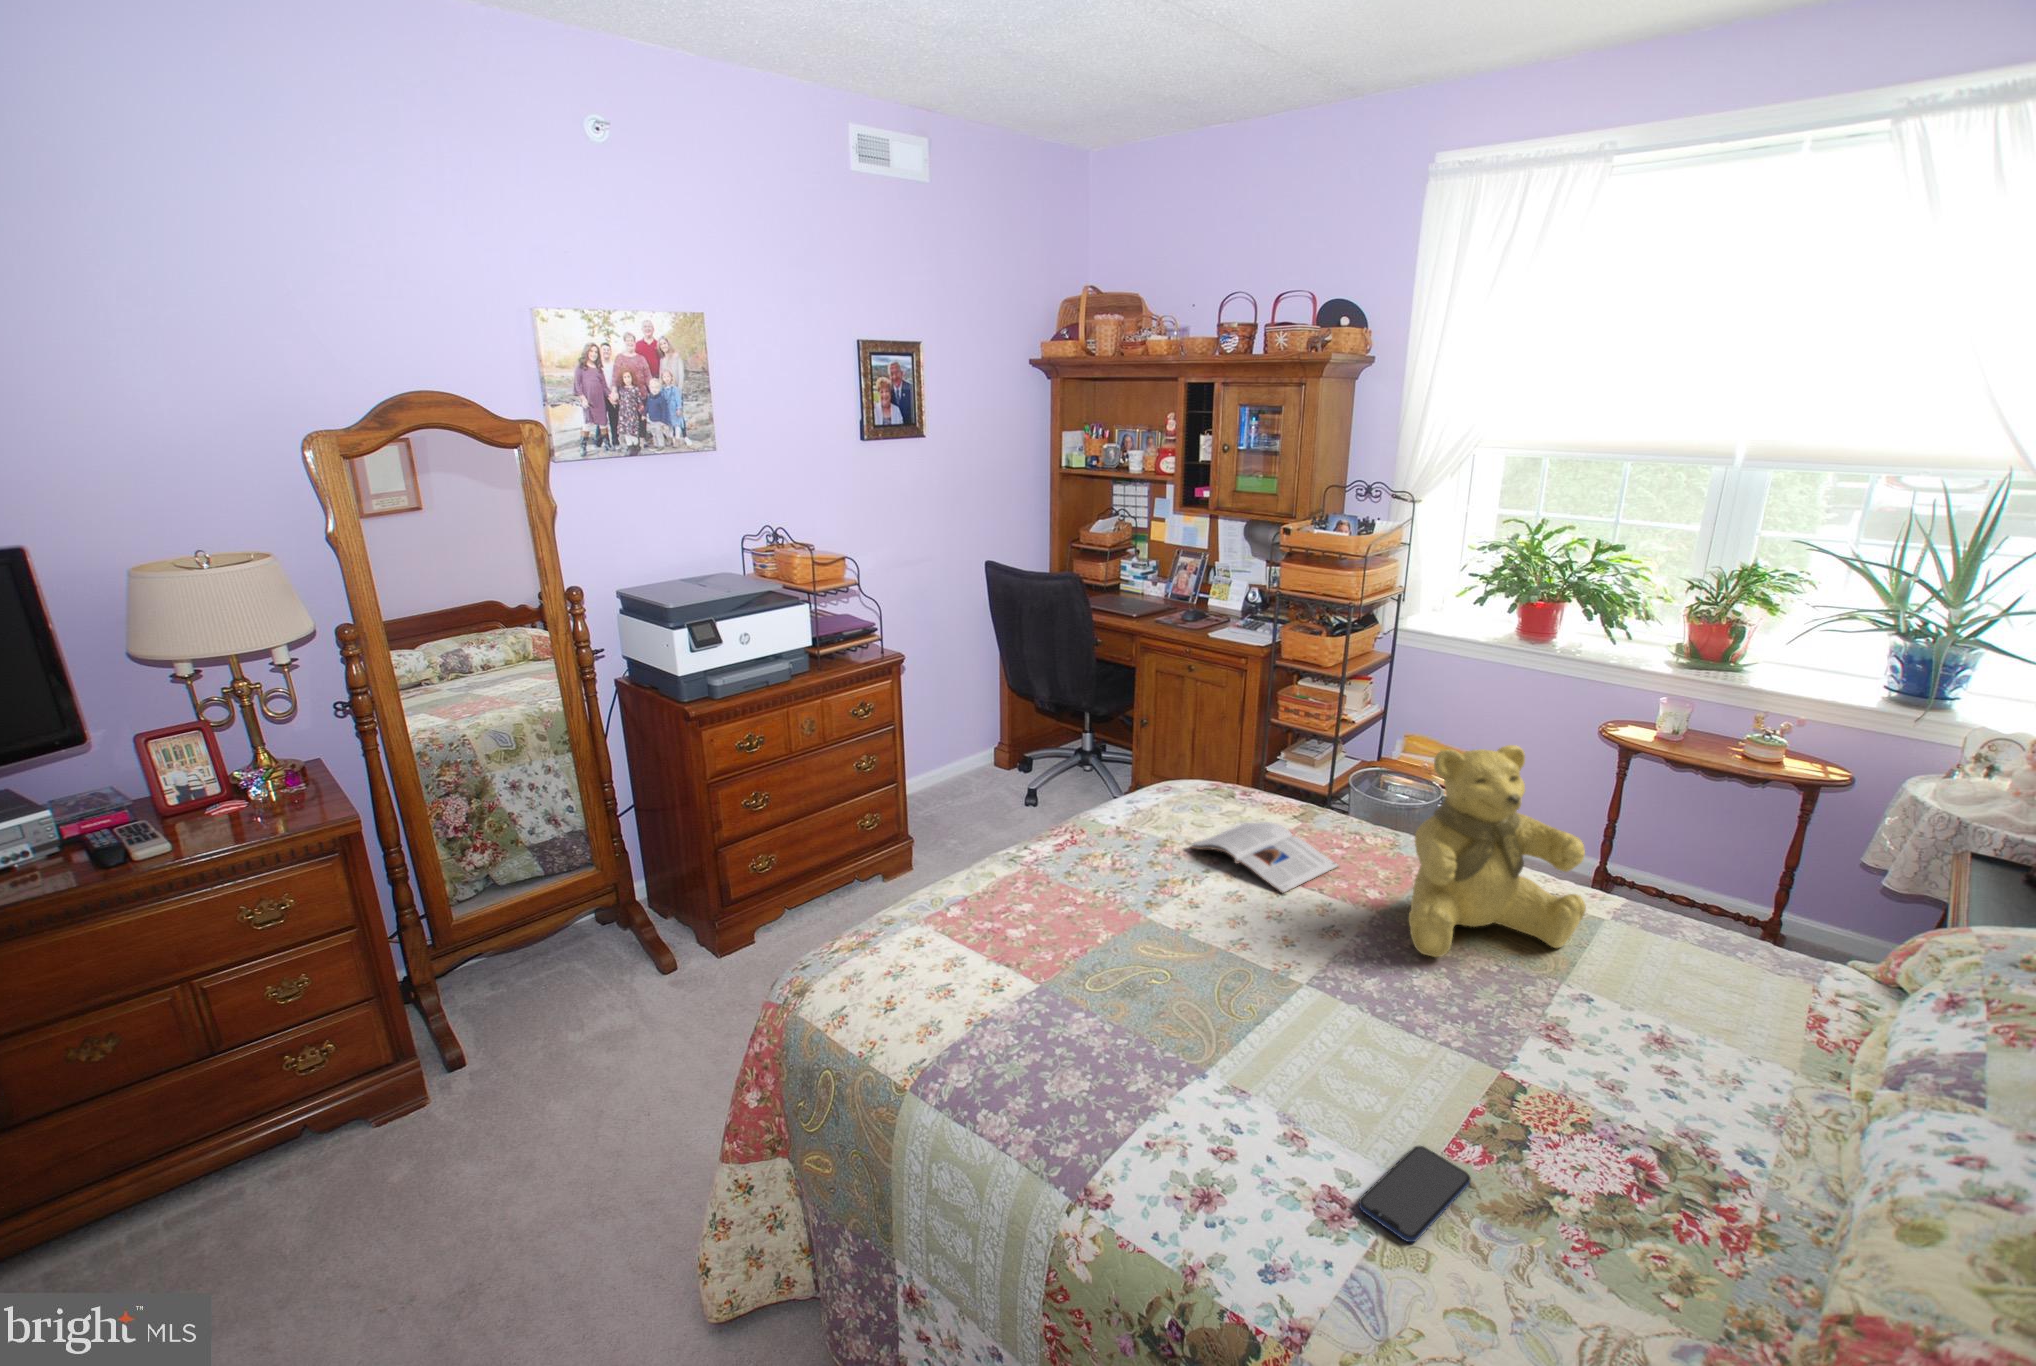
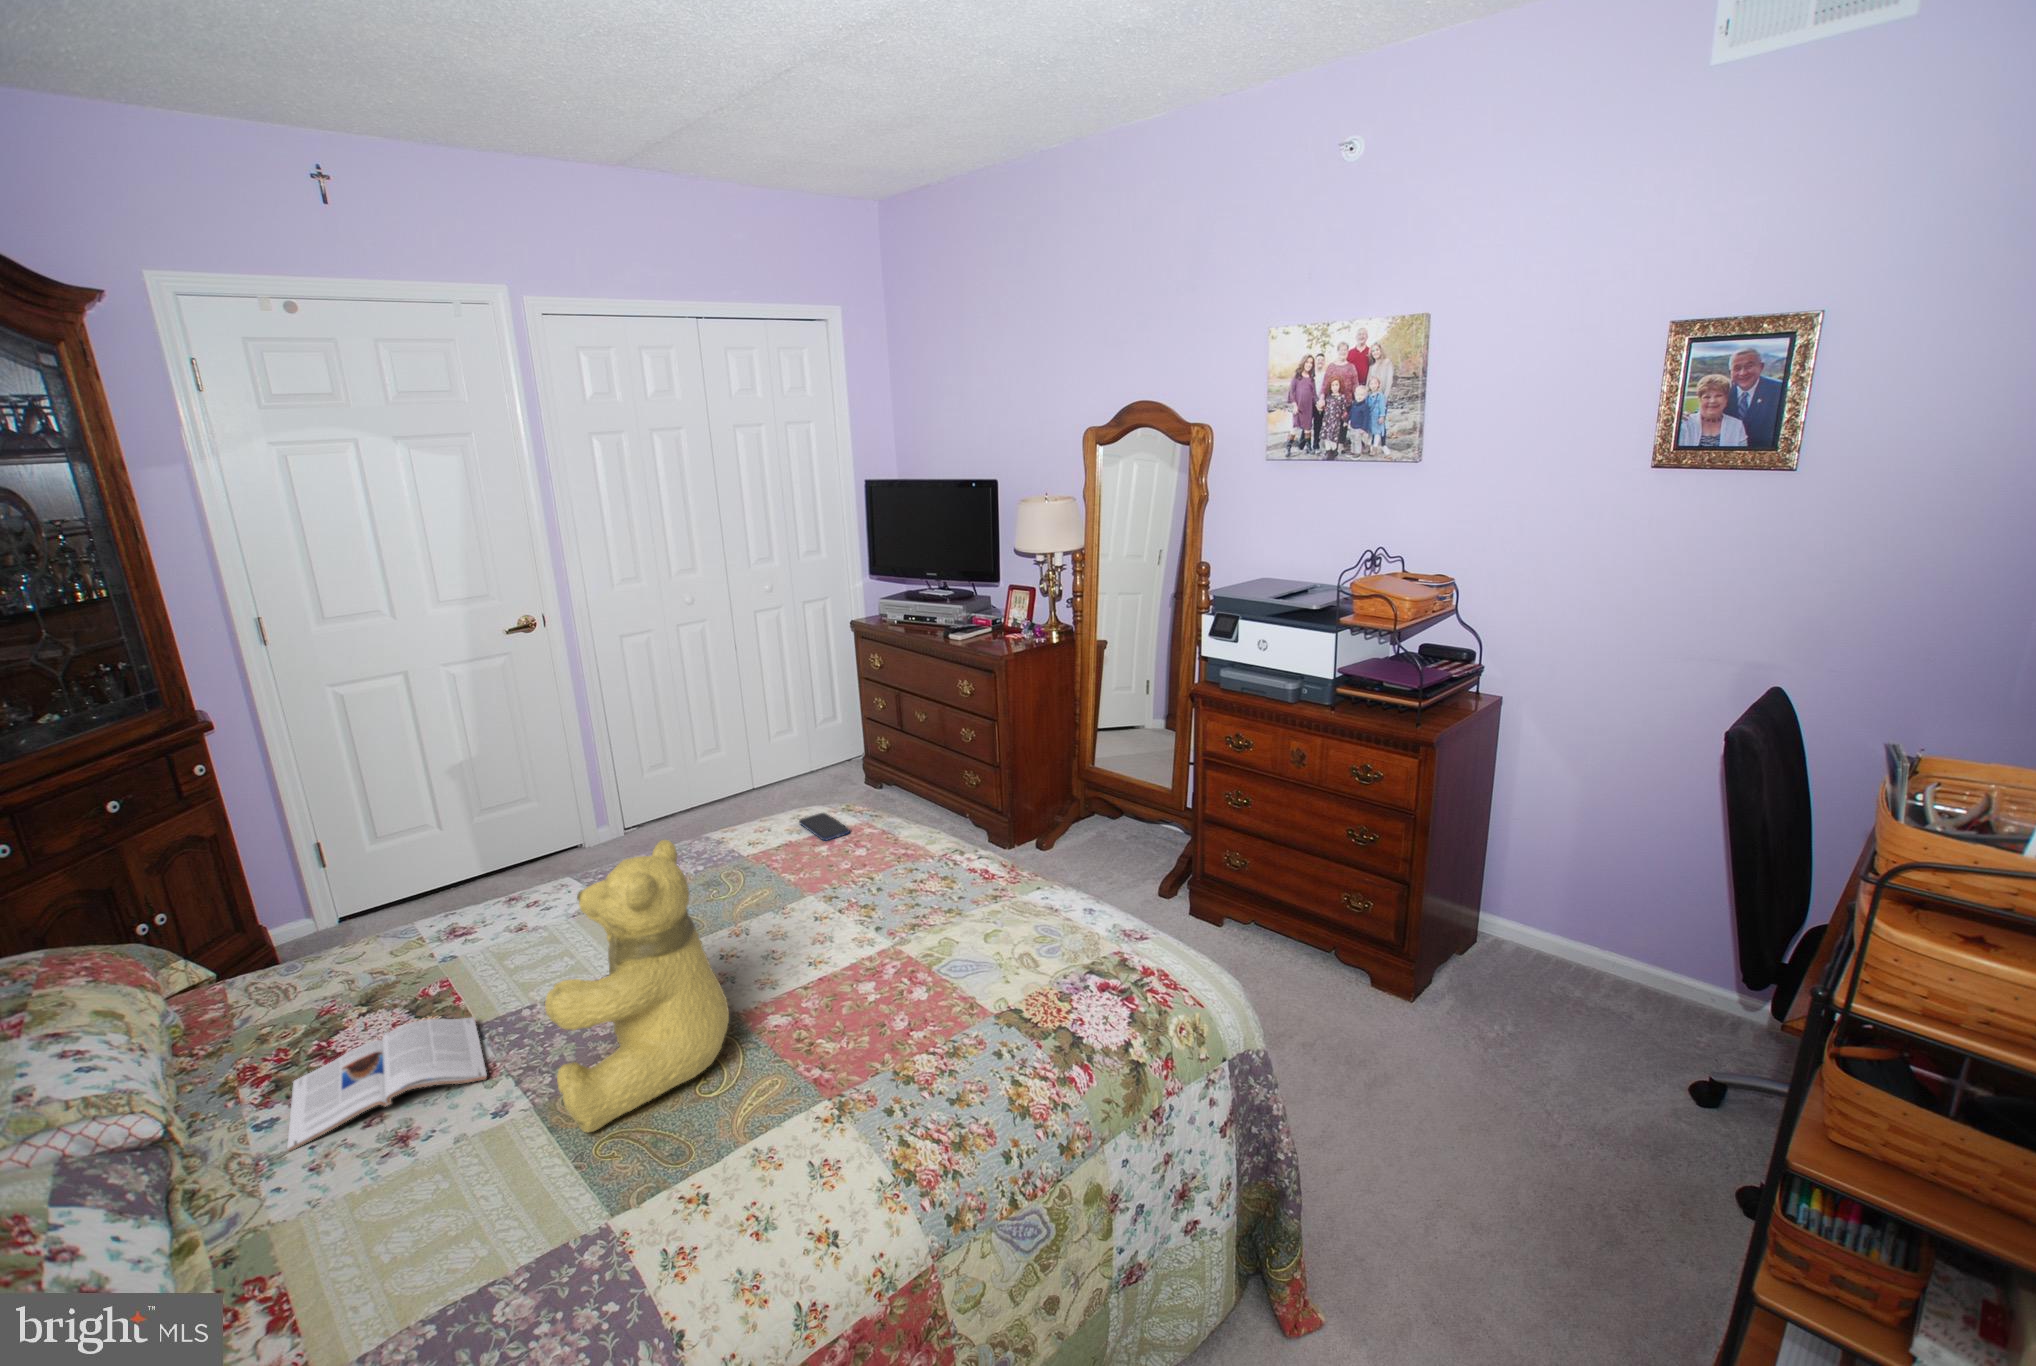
magazine: present [1191,822,1338,893] -> present [287,1018,487,1151]
smartphone: present [1359,1146,1471,1242] -> present [799,813,850,841]

